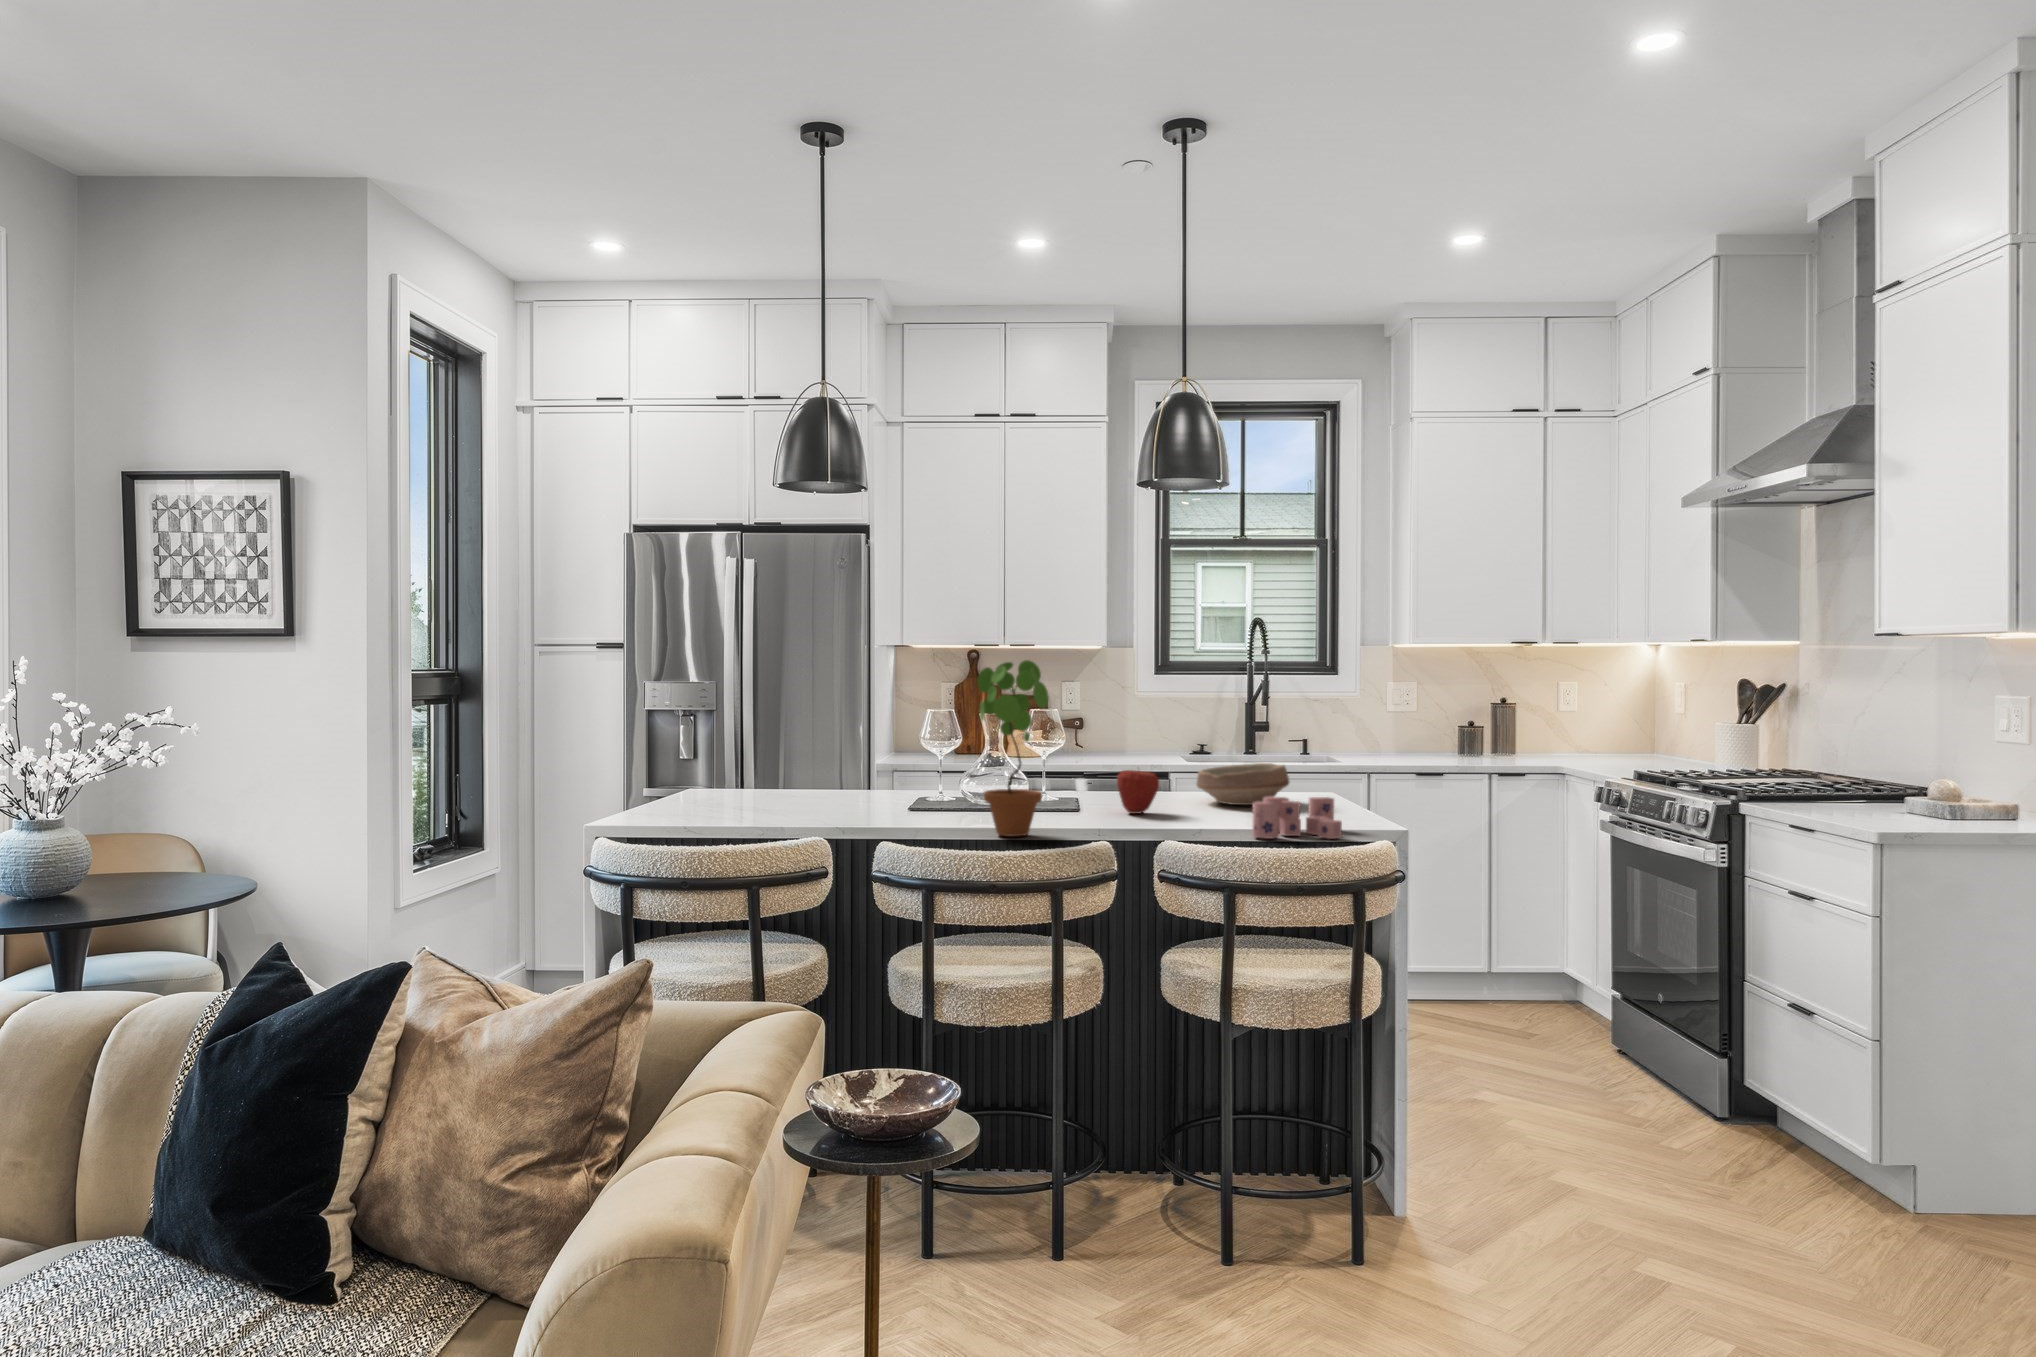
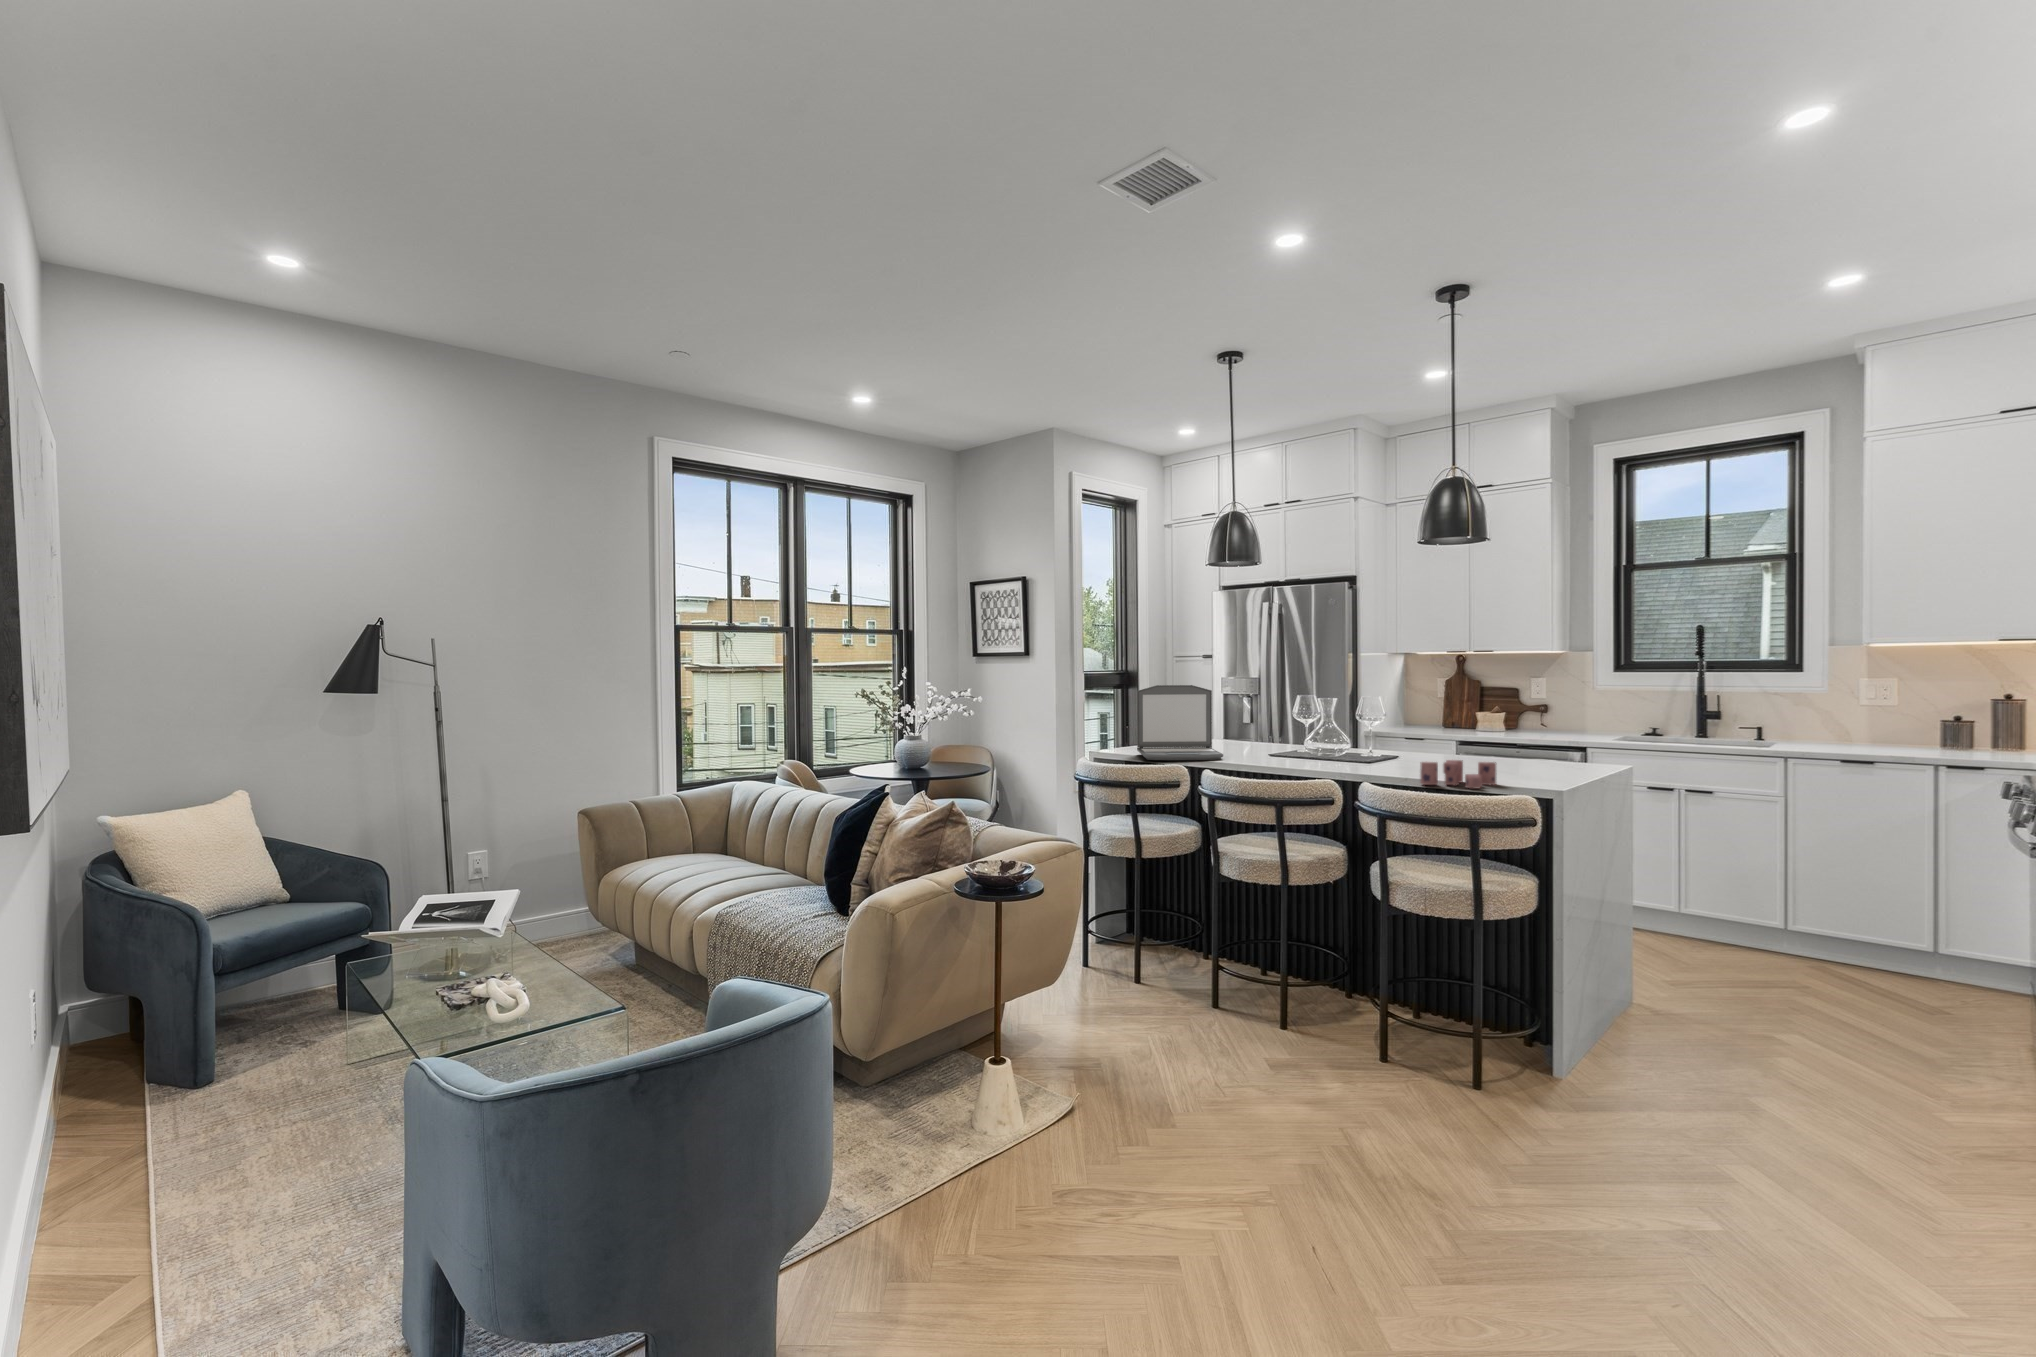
potted plant: present [977,660,1049,836] -> none [1262,670,1304,773]
laptop: none [664,688,848,829] -> present [1137,685,1223,760]
bowl: present [1197,763,1290,805] -> none [1457,740,1529,768]
apple: present [1117,770,1159,814] -> none [1382,737,1412,768]

